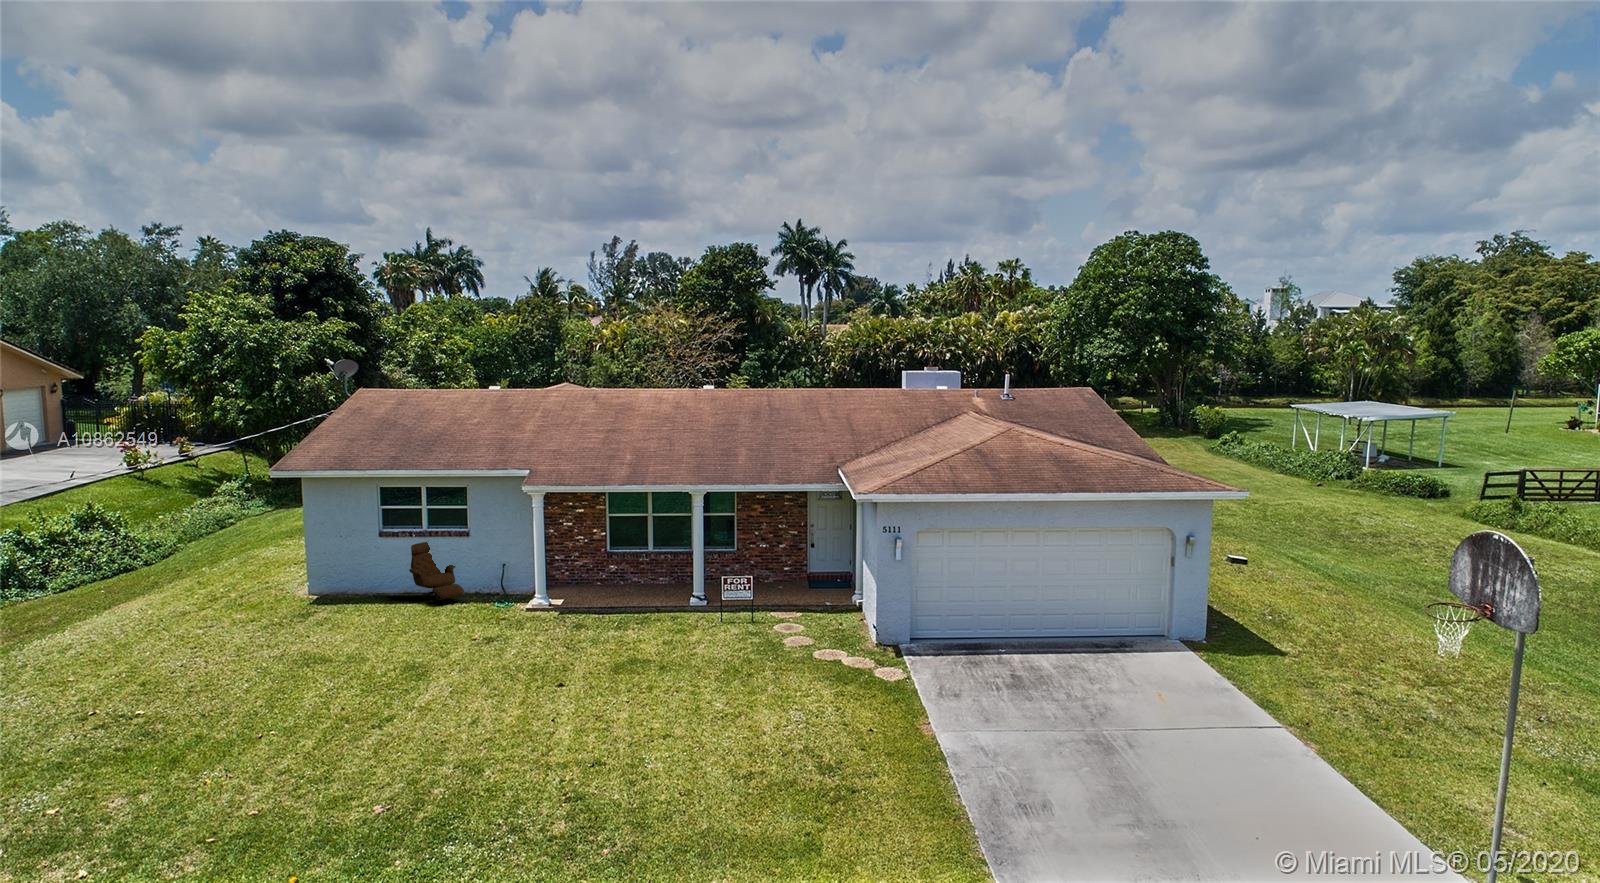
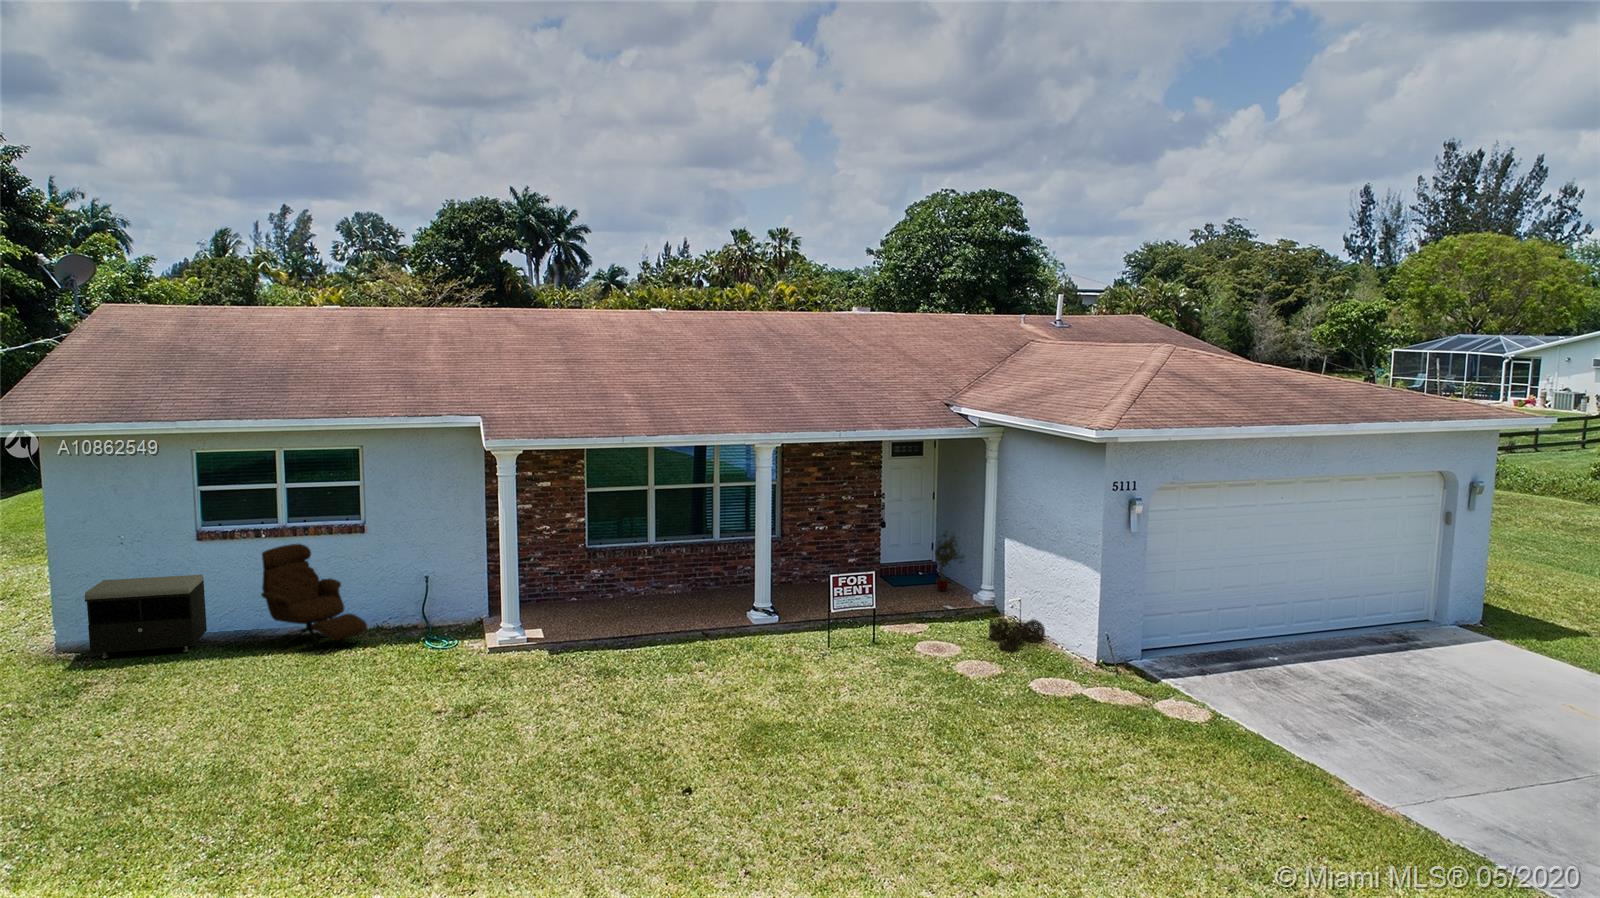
potted tree: none [833,552,857,594] -> present [935,531,964,591]
storage bench: none [319,557,384,600] -> present [85,575,207,658]
woven basket: none [828,610,866,634] -> present [989,618,1045,652]

